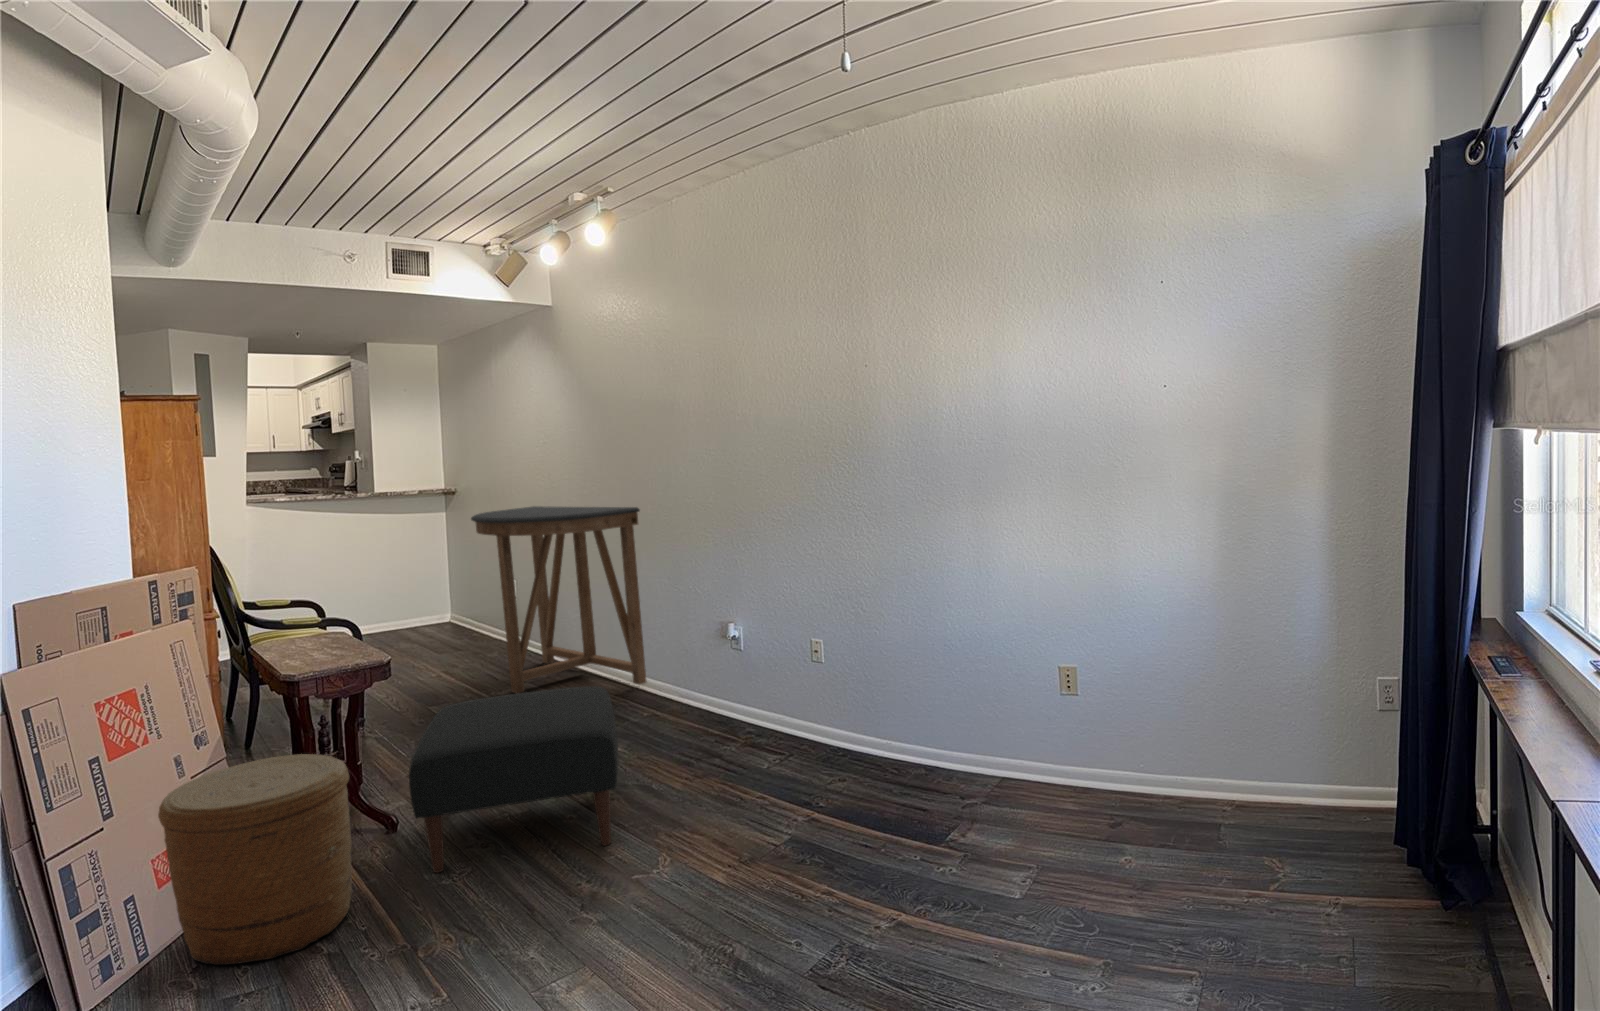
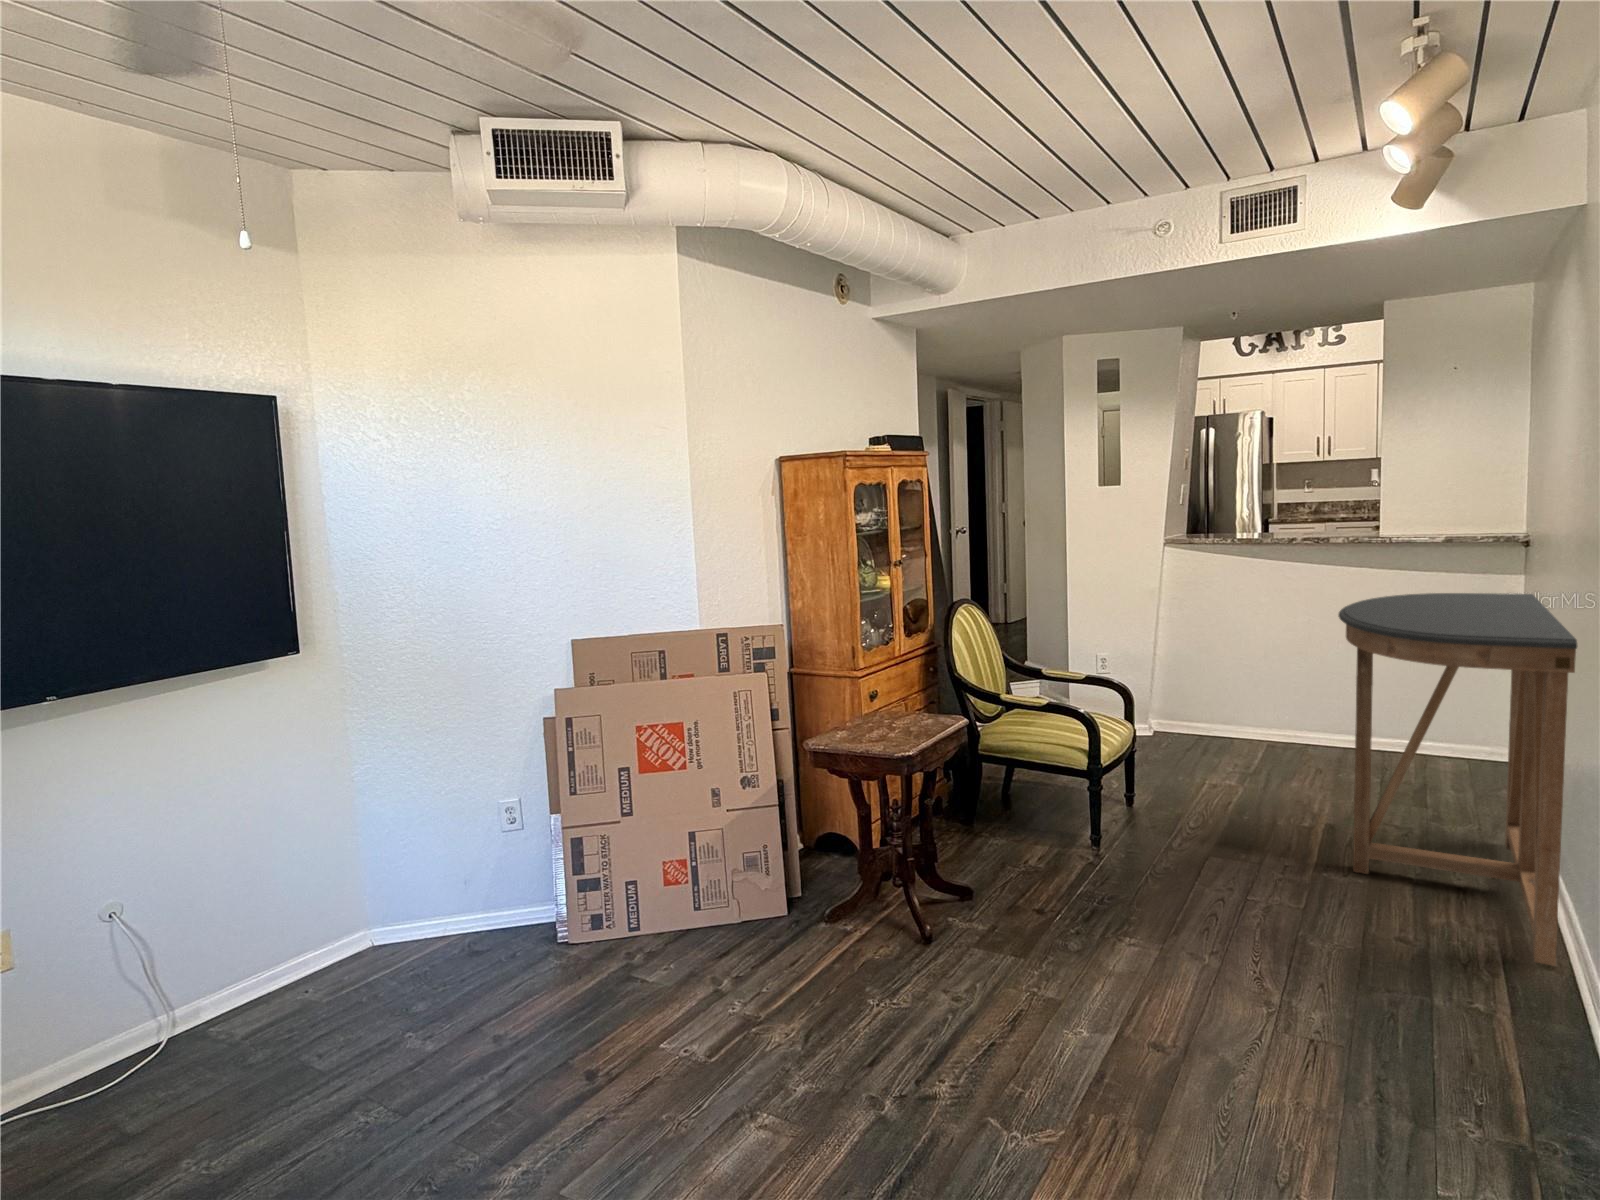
ottoman: present [409,686,618,873] -> none [770,846,1105,1140]
woven basket: present [158,754,352,965] -> none [597,813,749,1004]

